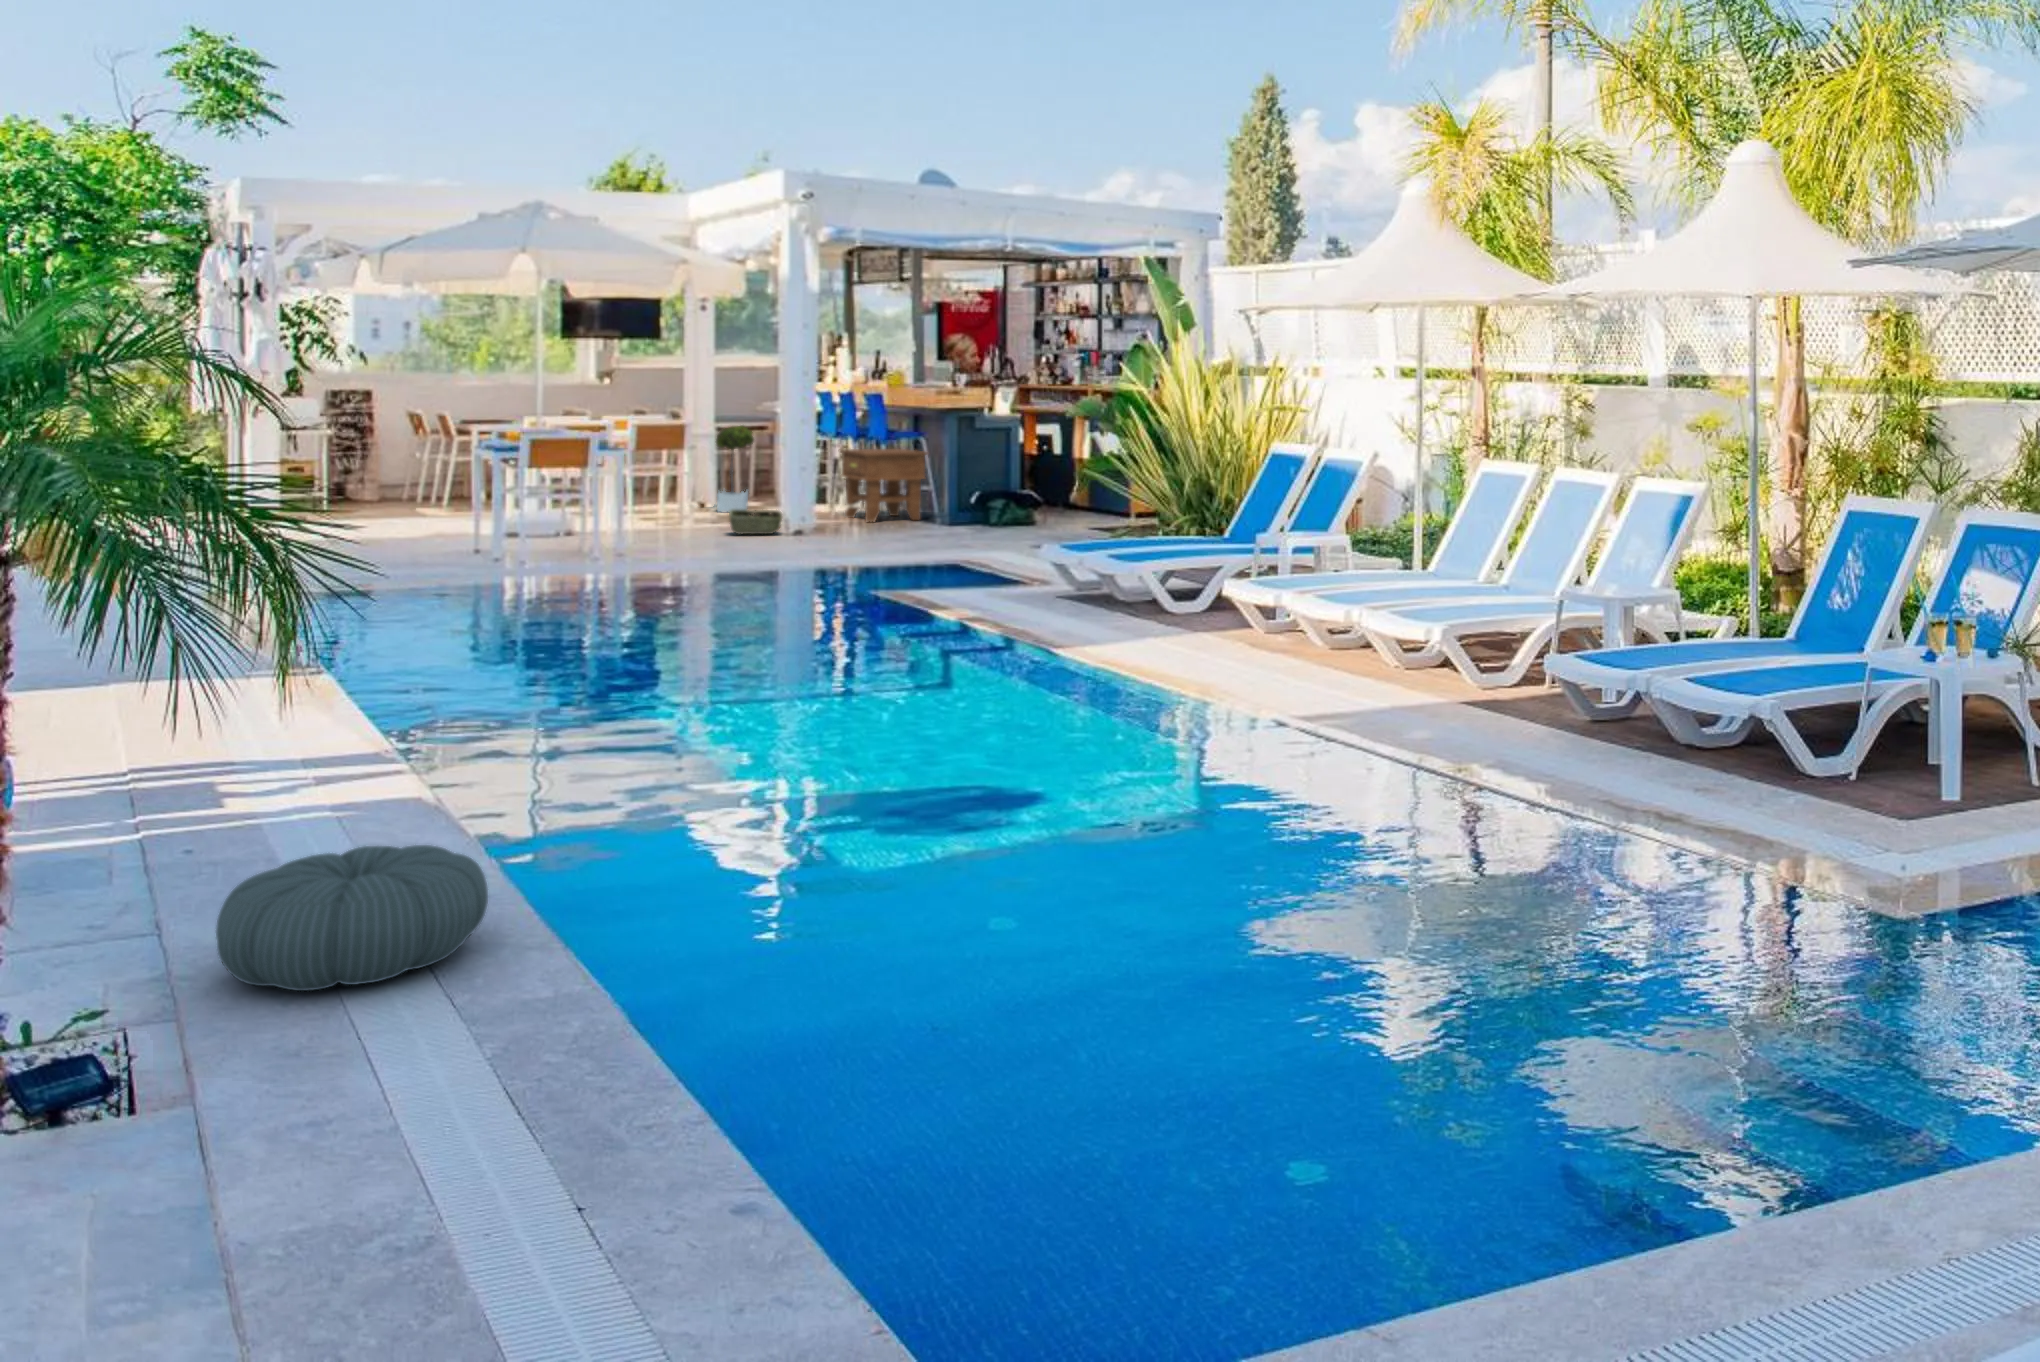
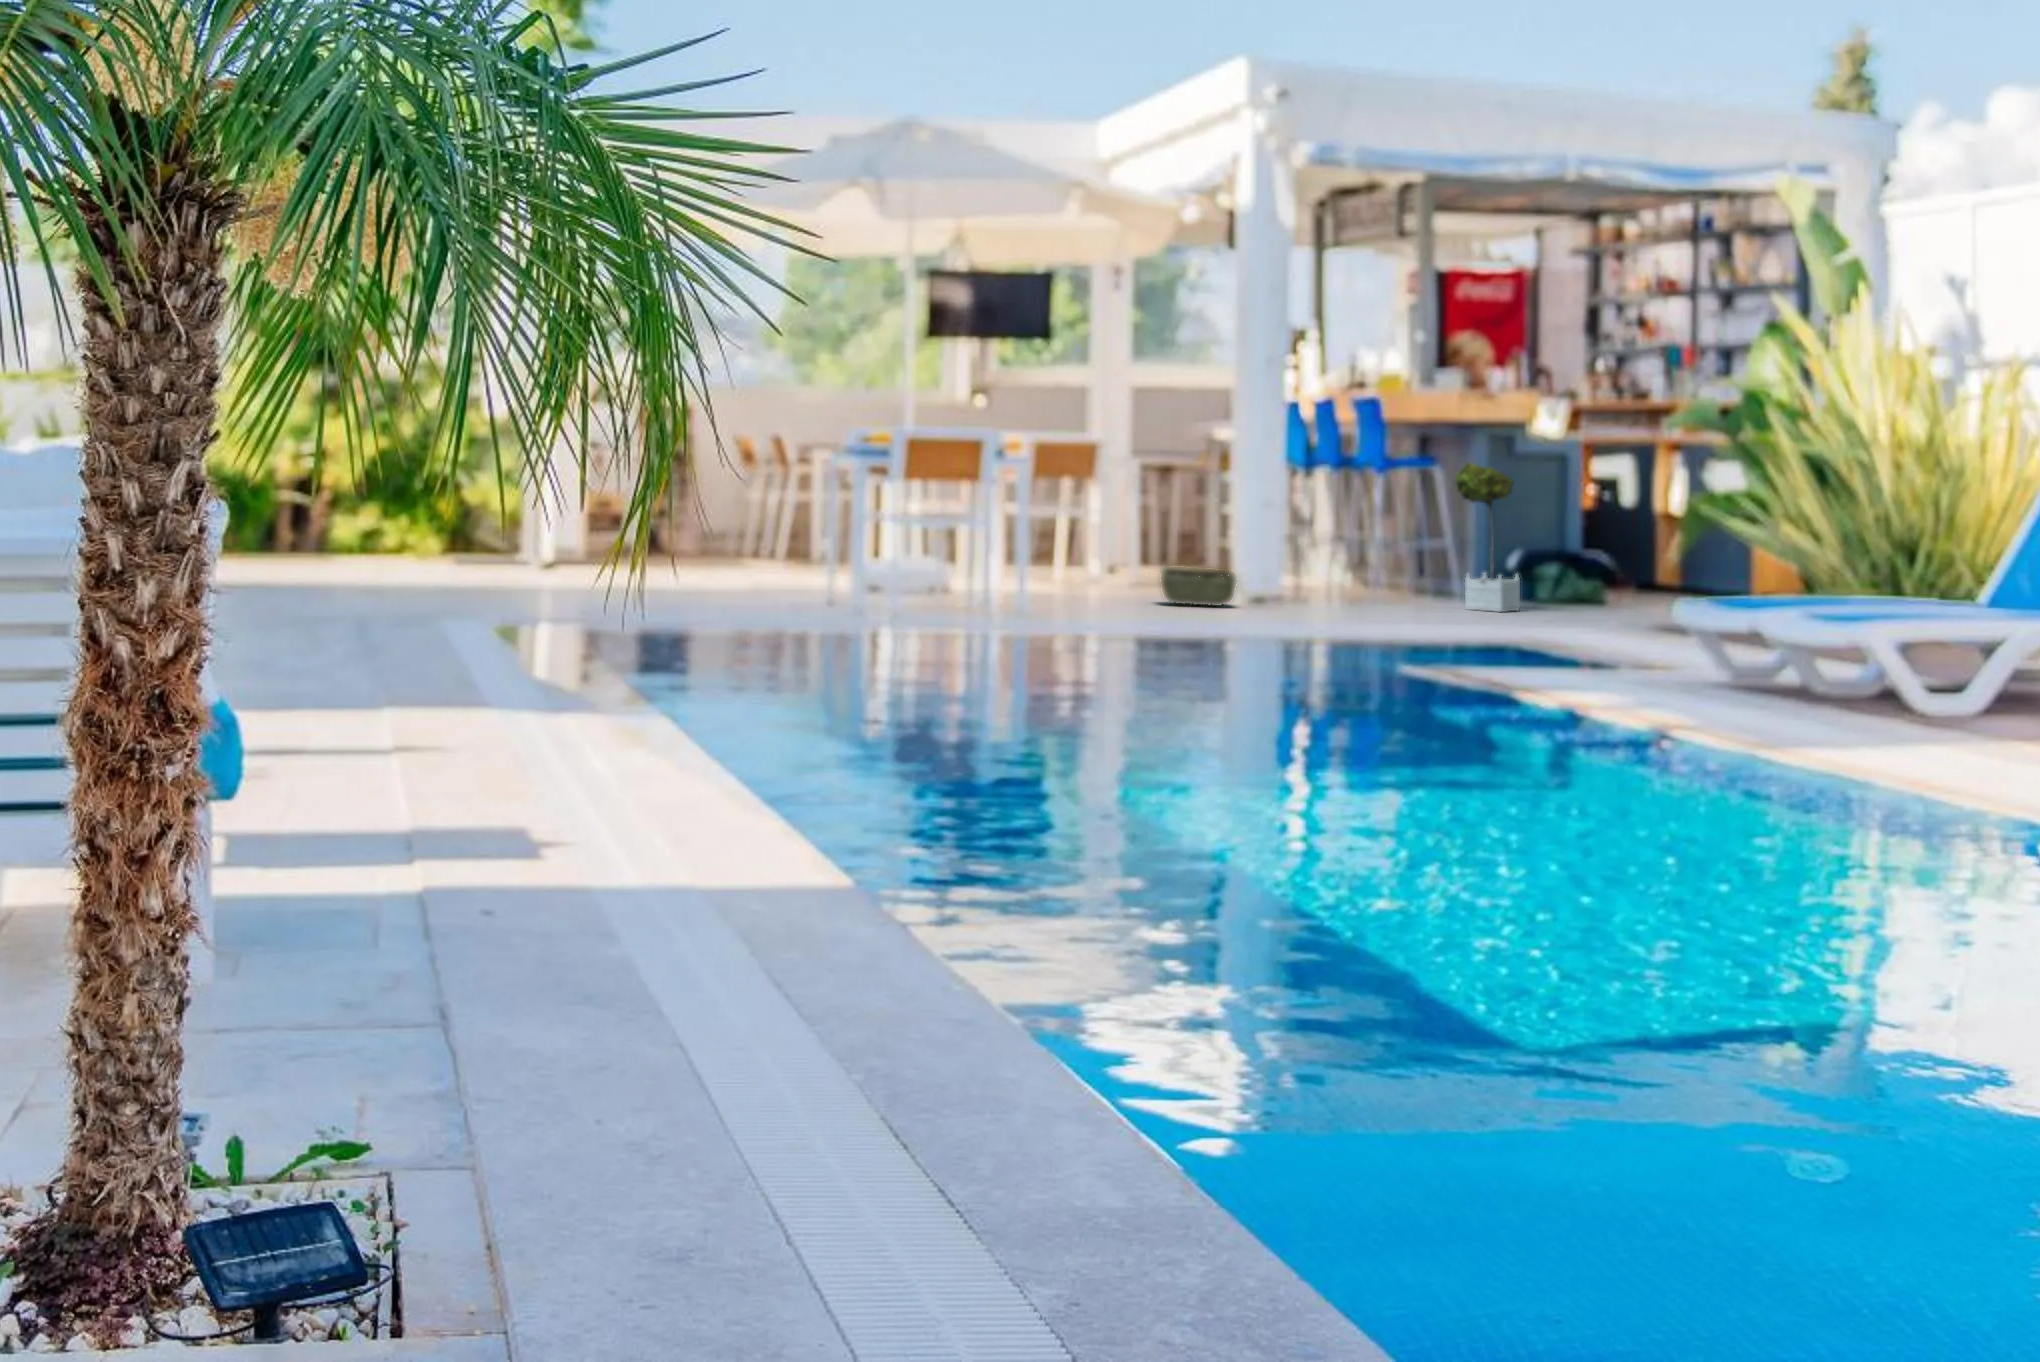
potted tree: present [716,426,754,512] -> present [1456,462,1520,612]
side table: present [840,448,928,522] -> none [1308,487,1448,601]
pouf: present [216,845,488,991] -> none [531,906,967,1158]

